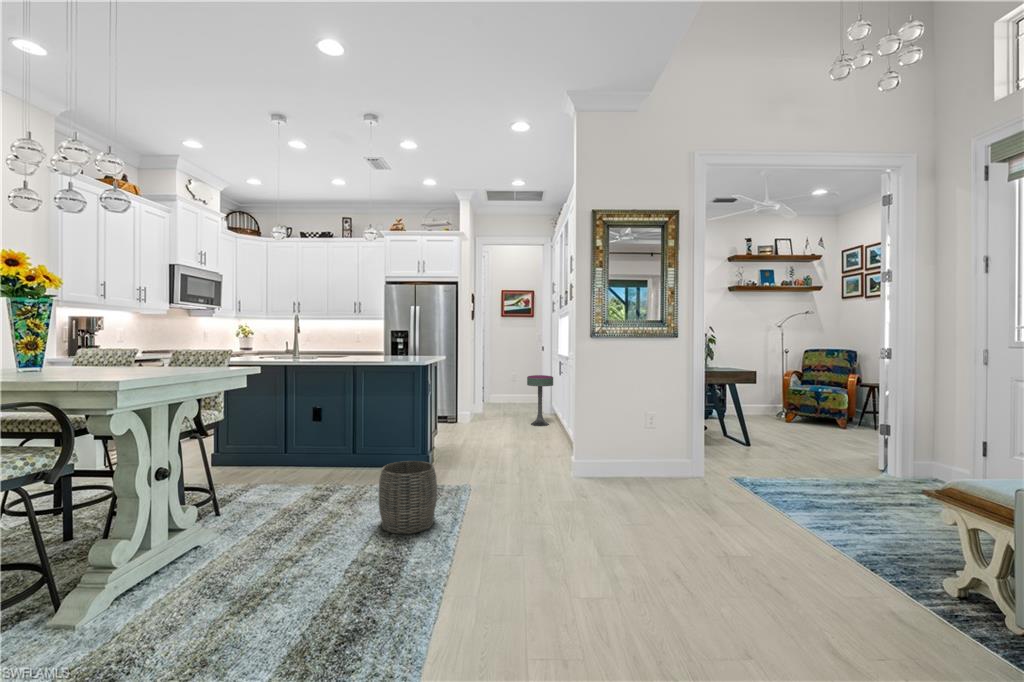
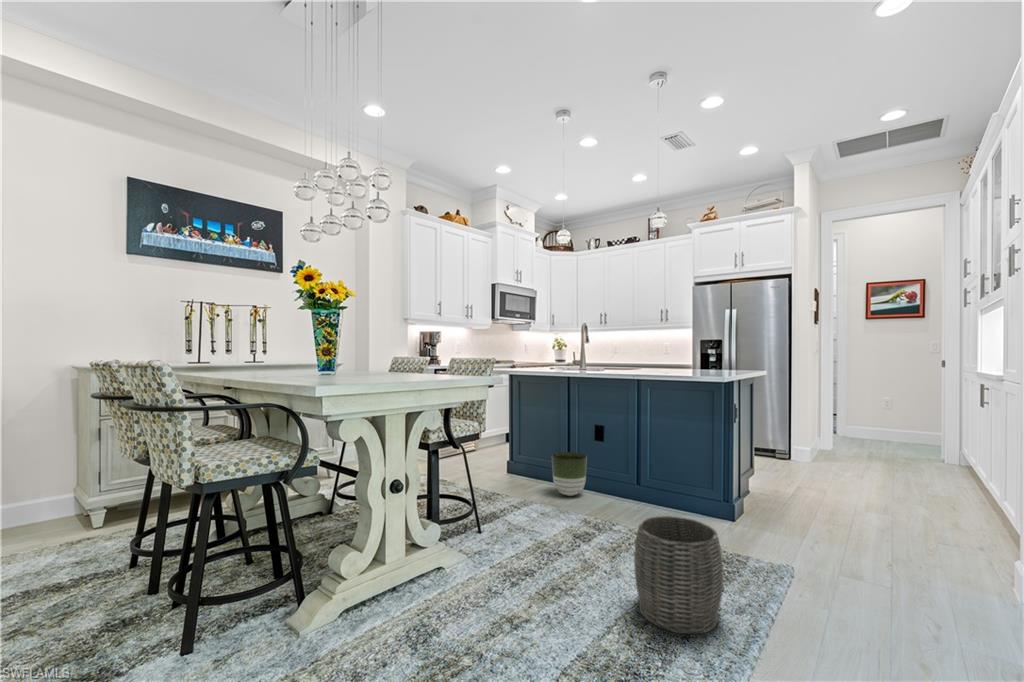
bar stool: present [527,375,553,426] -> none [910,403,965,483]
planter: none [274,434,308,473] -> present [552,452,587,496]

